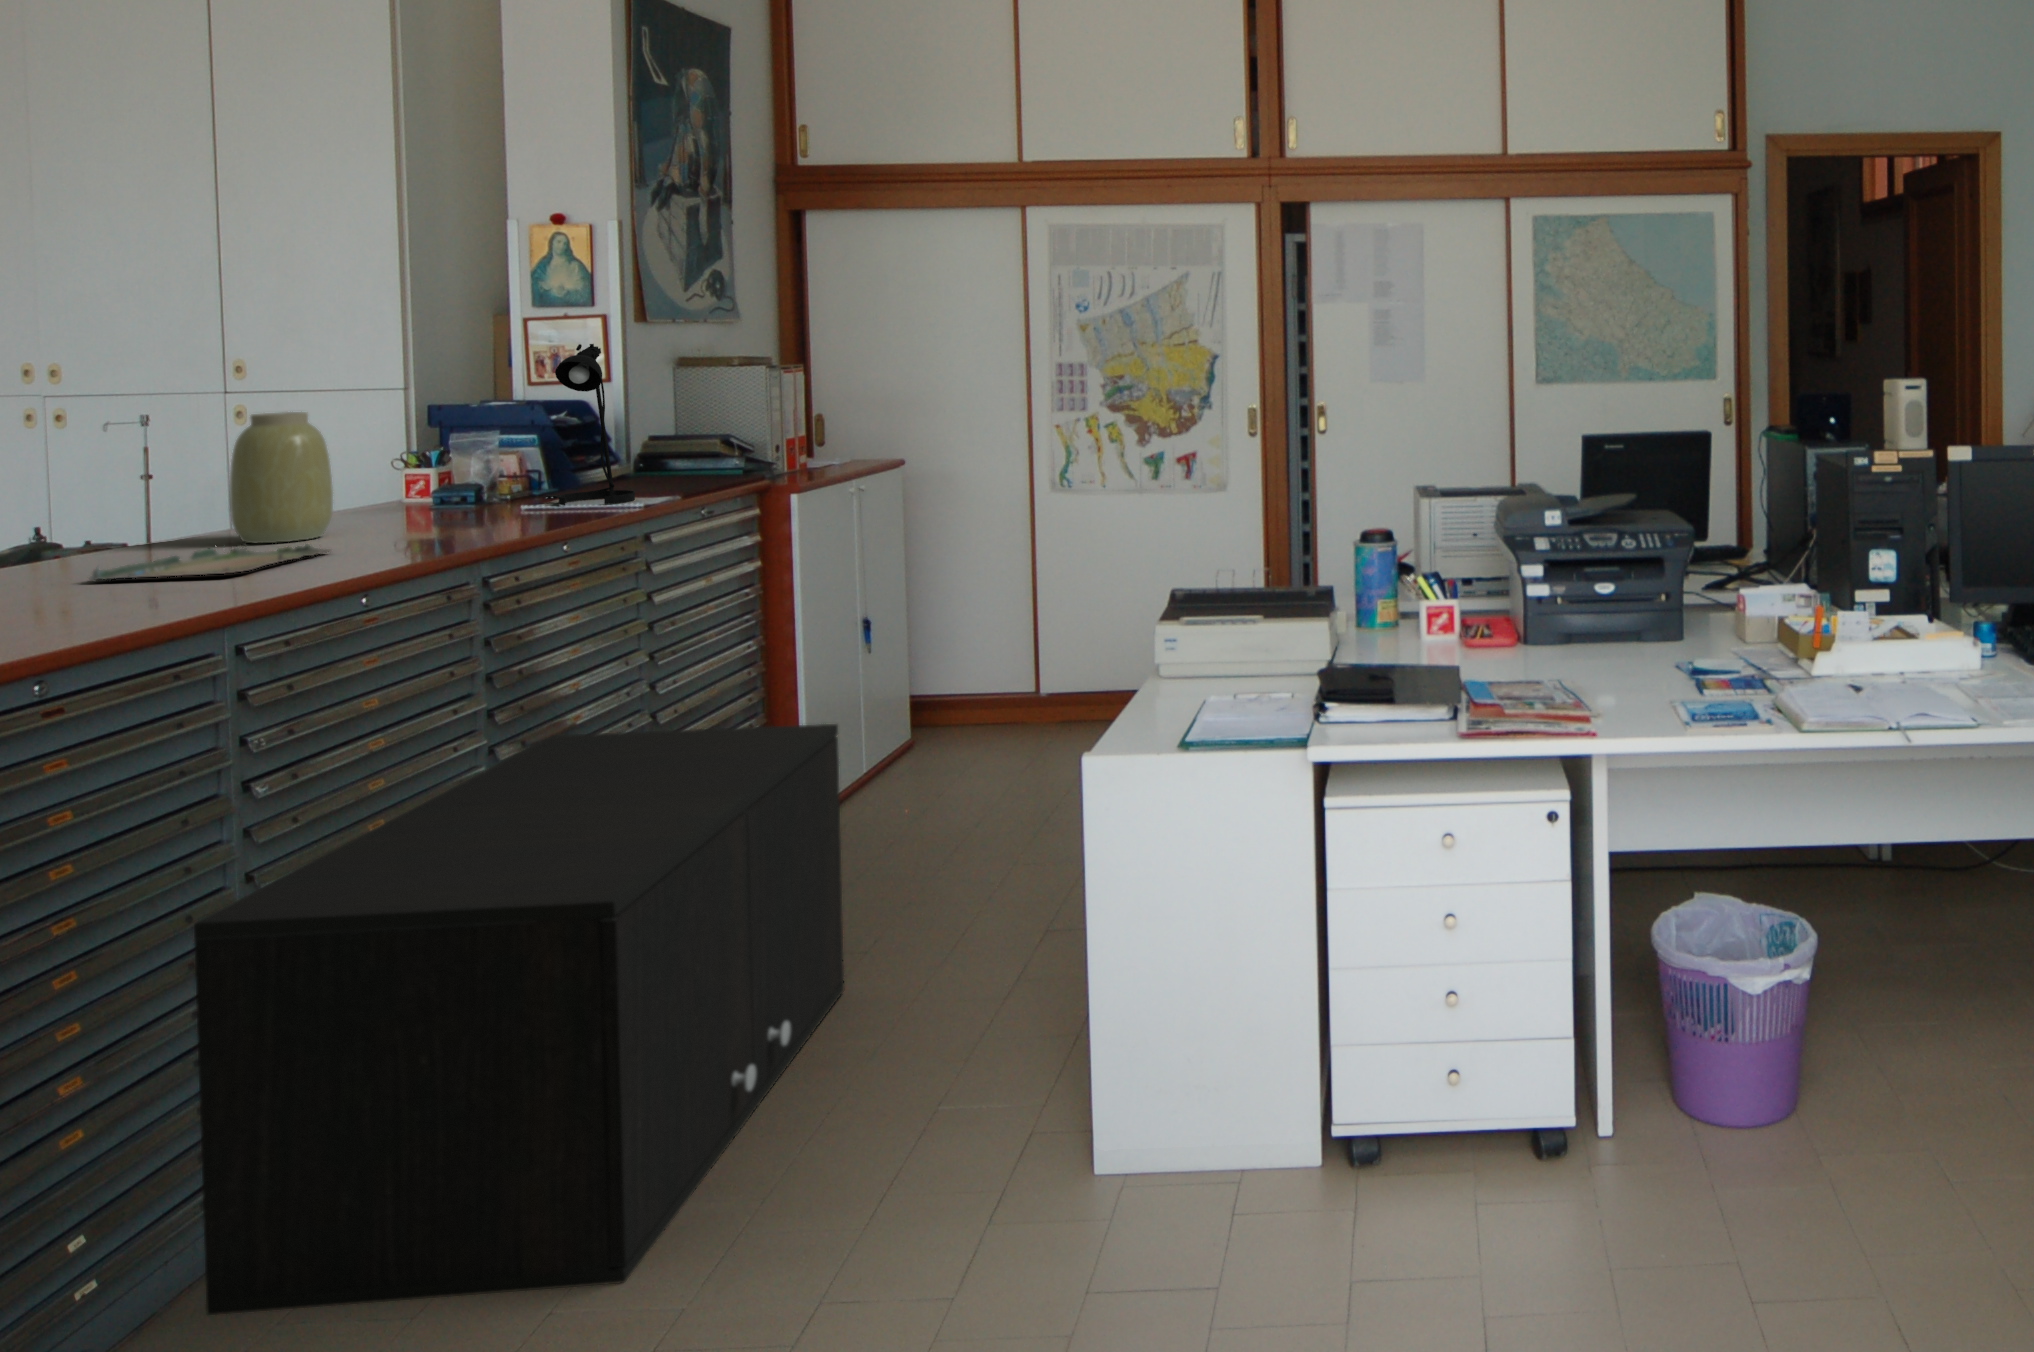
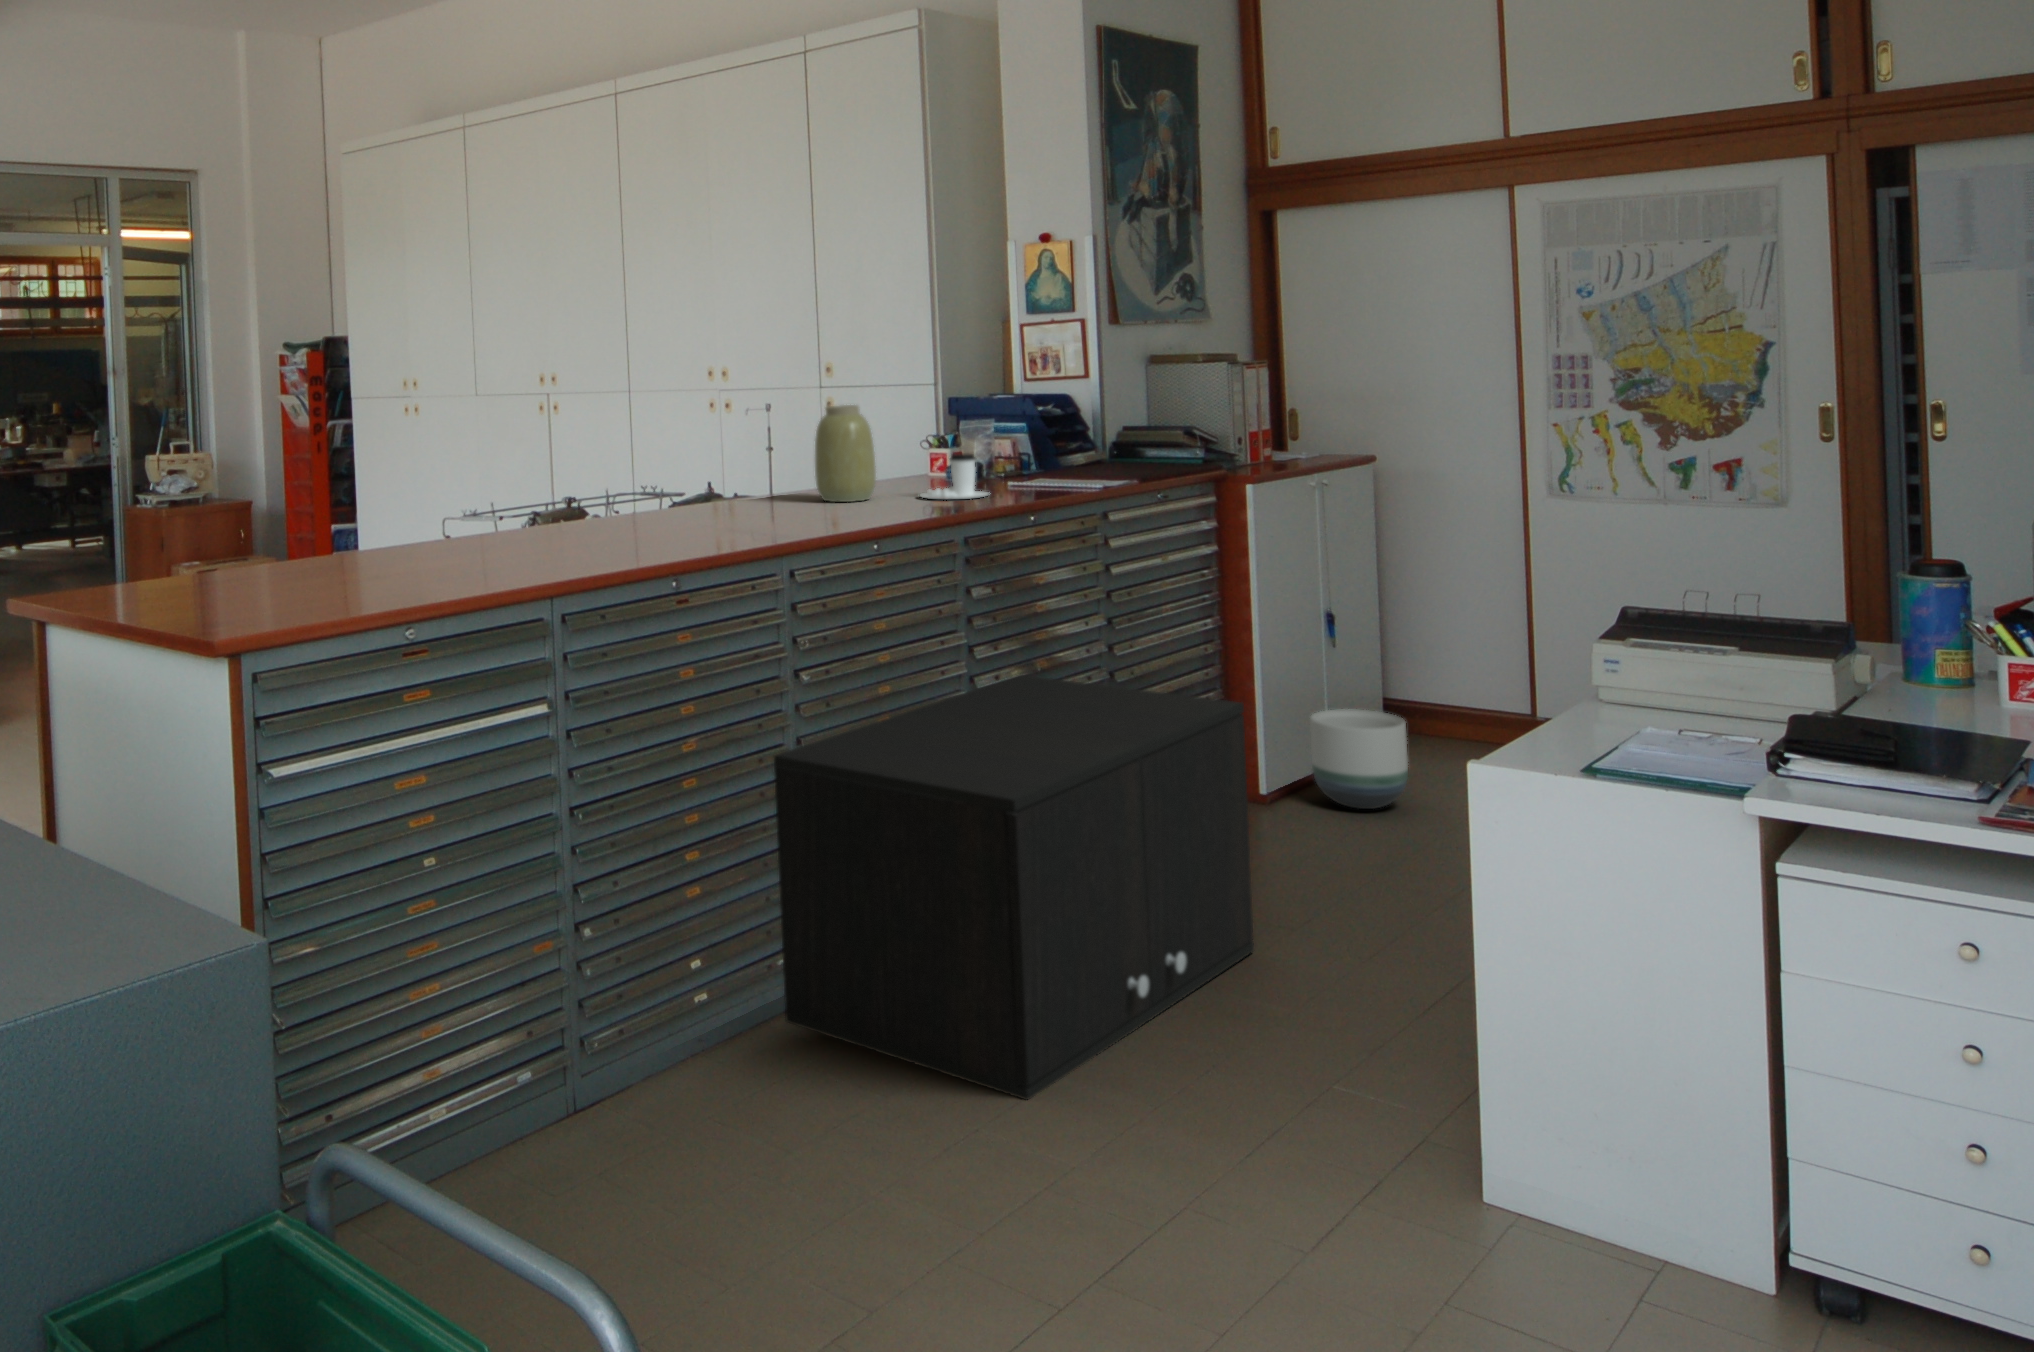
desk lamp: present [545,344,635,505] -> none [1027,348,1095,486]
coffee cup: none [399,470,506,530] -> present [920,454,988,500]
tray: present [90,538,330,580] -> none [732,497,869,522]
planter: none [851,708,944,808] -> present [1310,709,1408,809]

